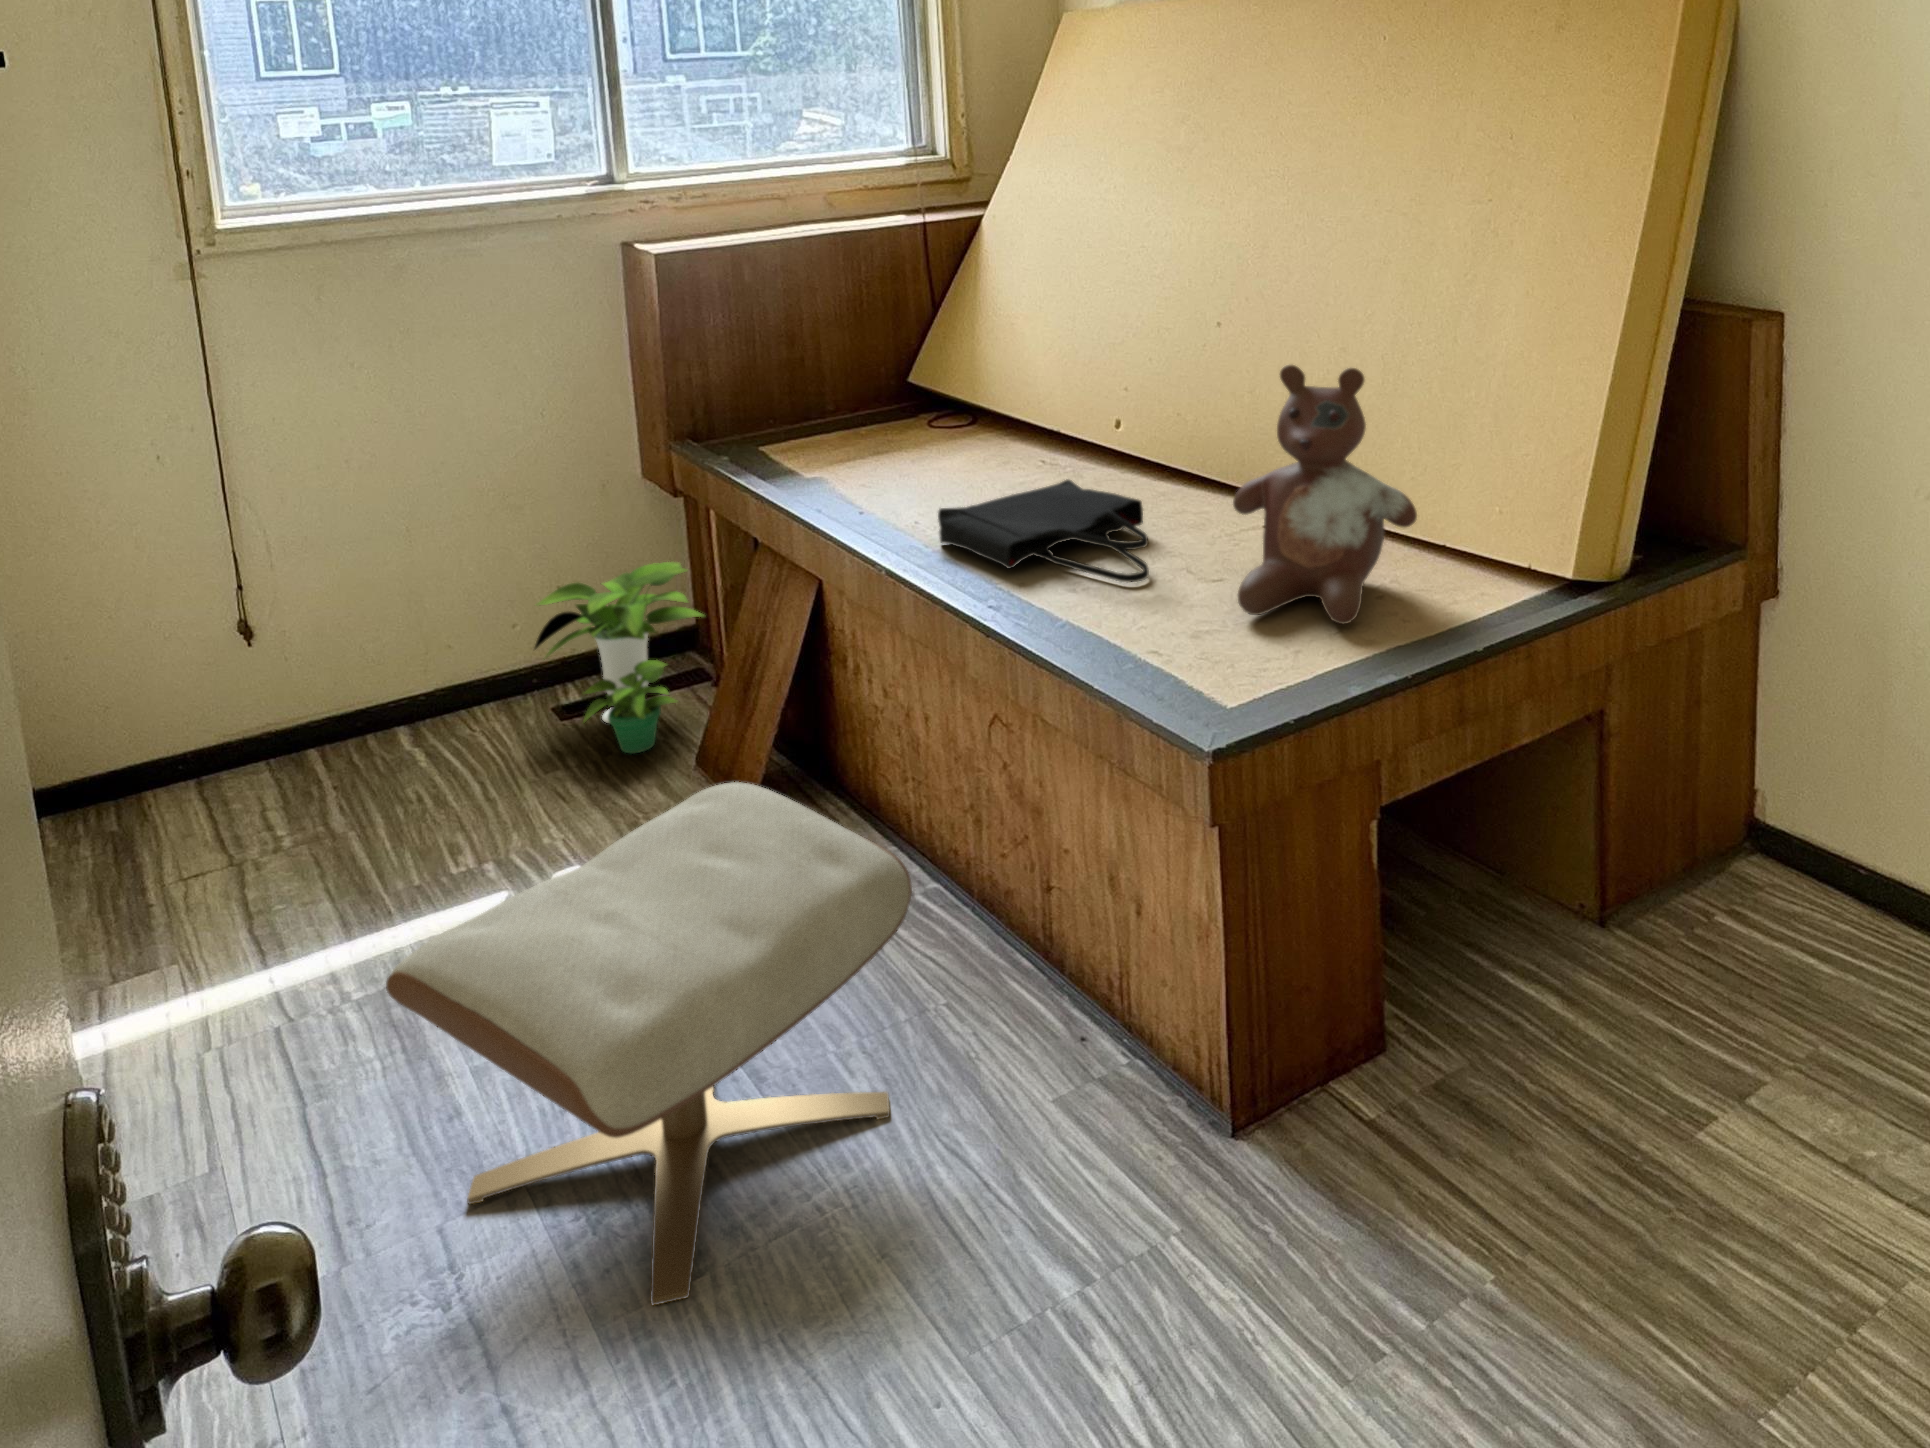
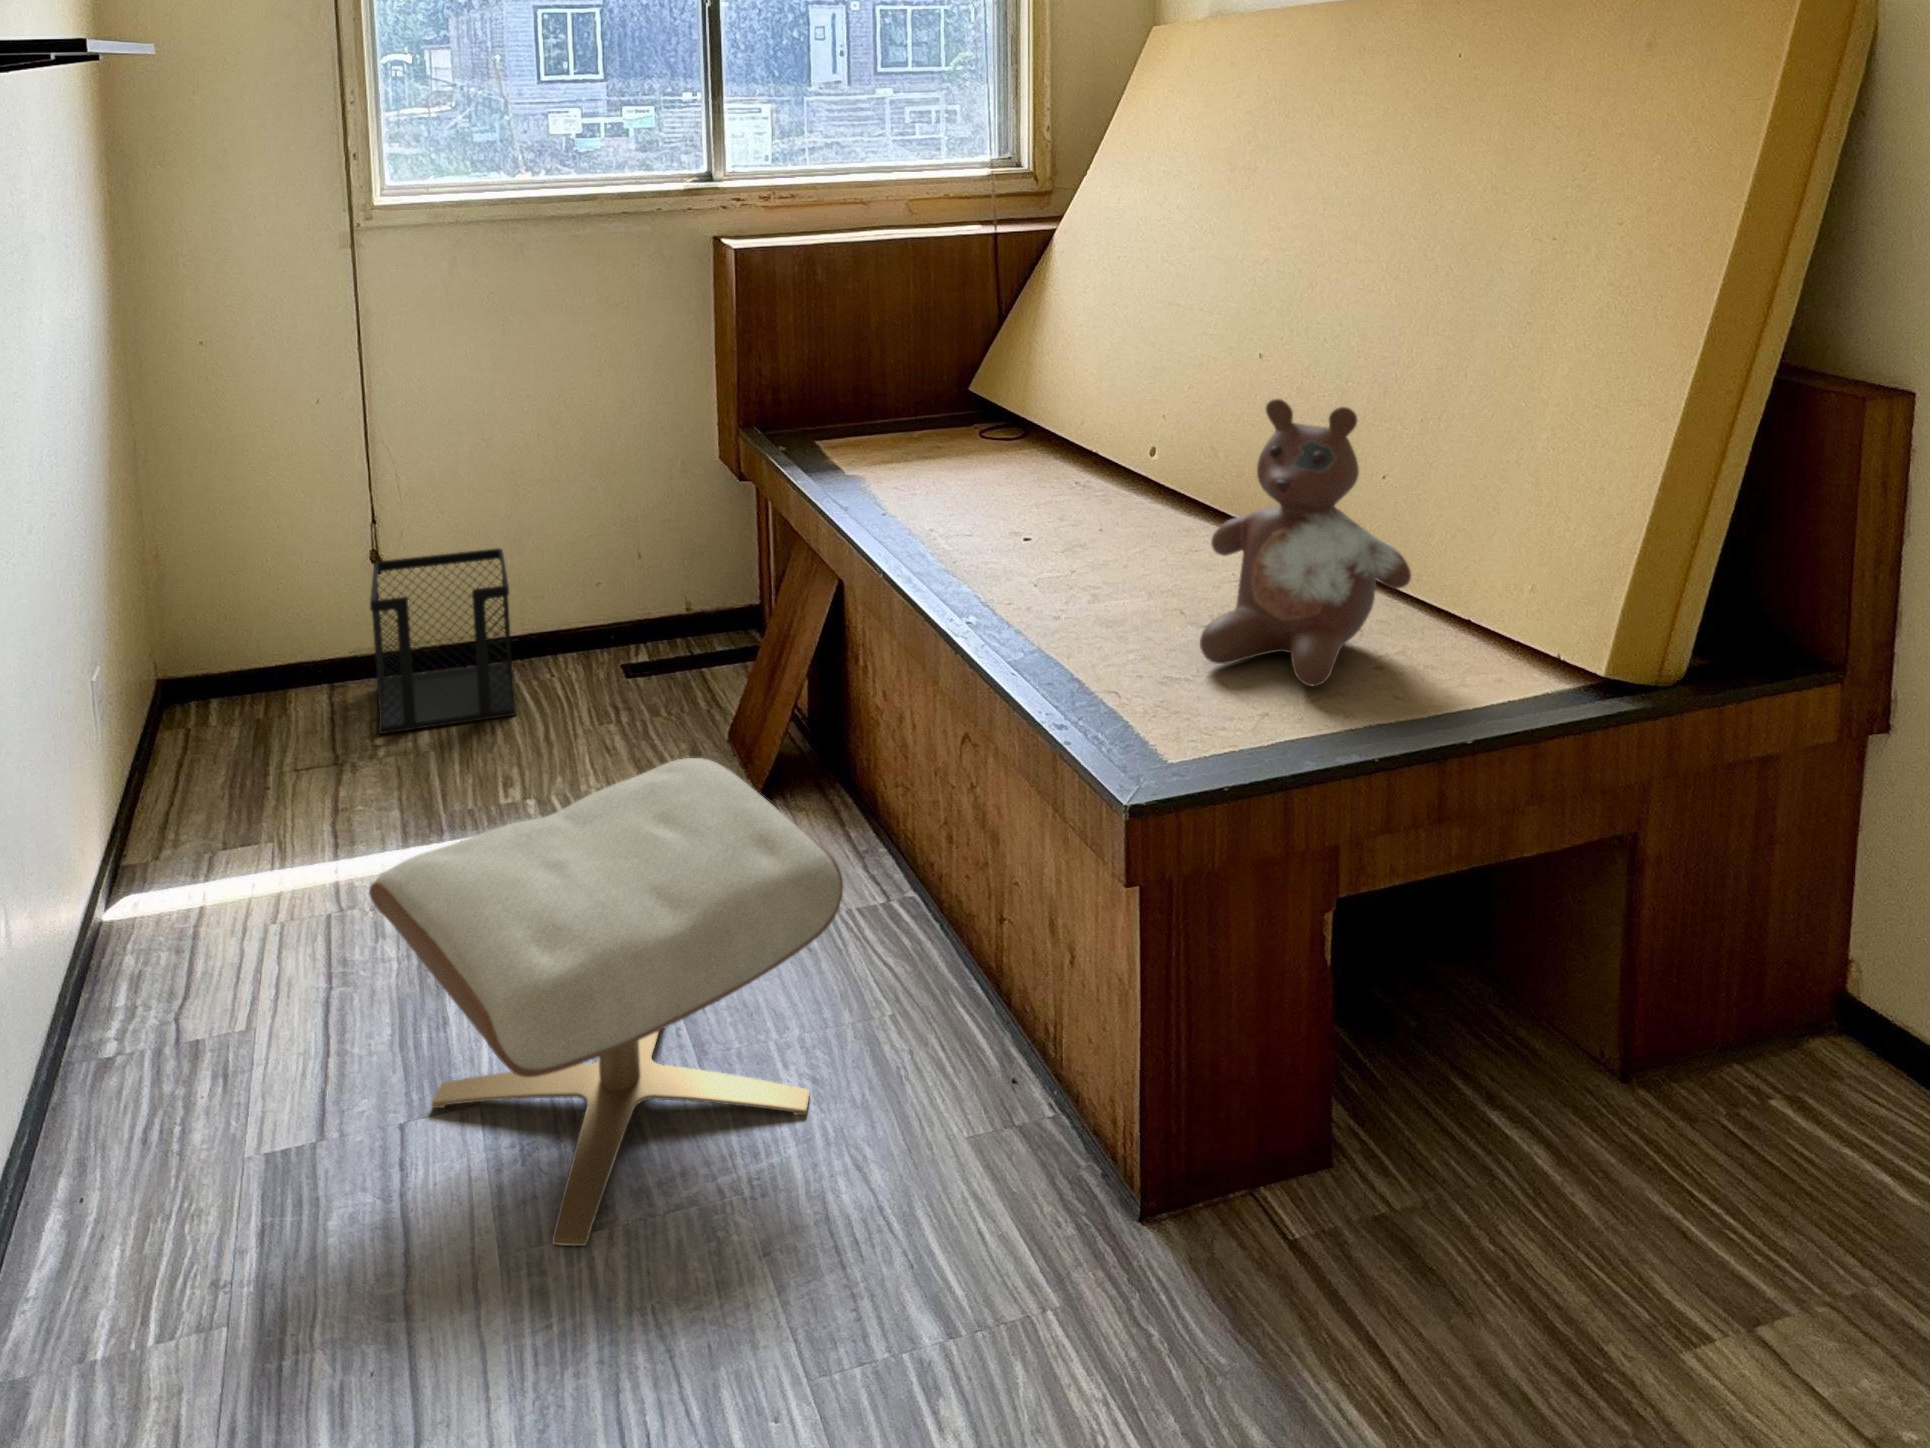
tote bag: present [938,480,1149,582] -> none [927,502,1131,613]
potted plant: present [535,562,704,754] -> none [597,545,749,719]
wastebasket: none [241,595,445,823] -> present [370,548,516,734]

